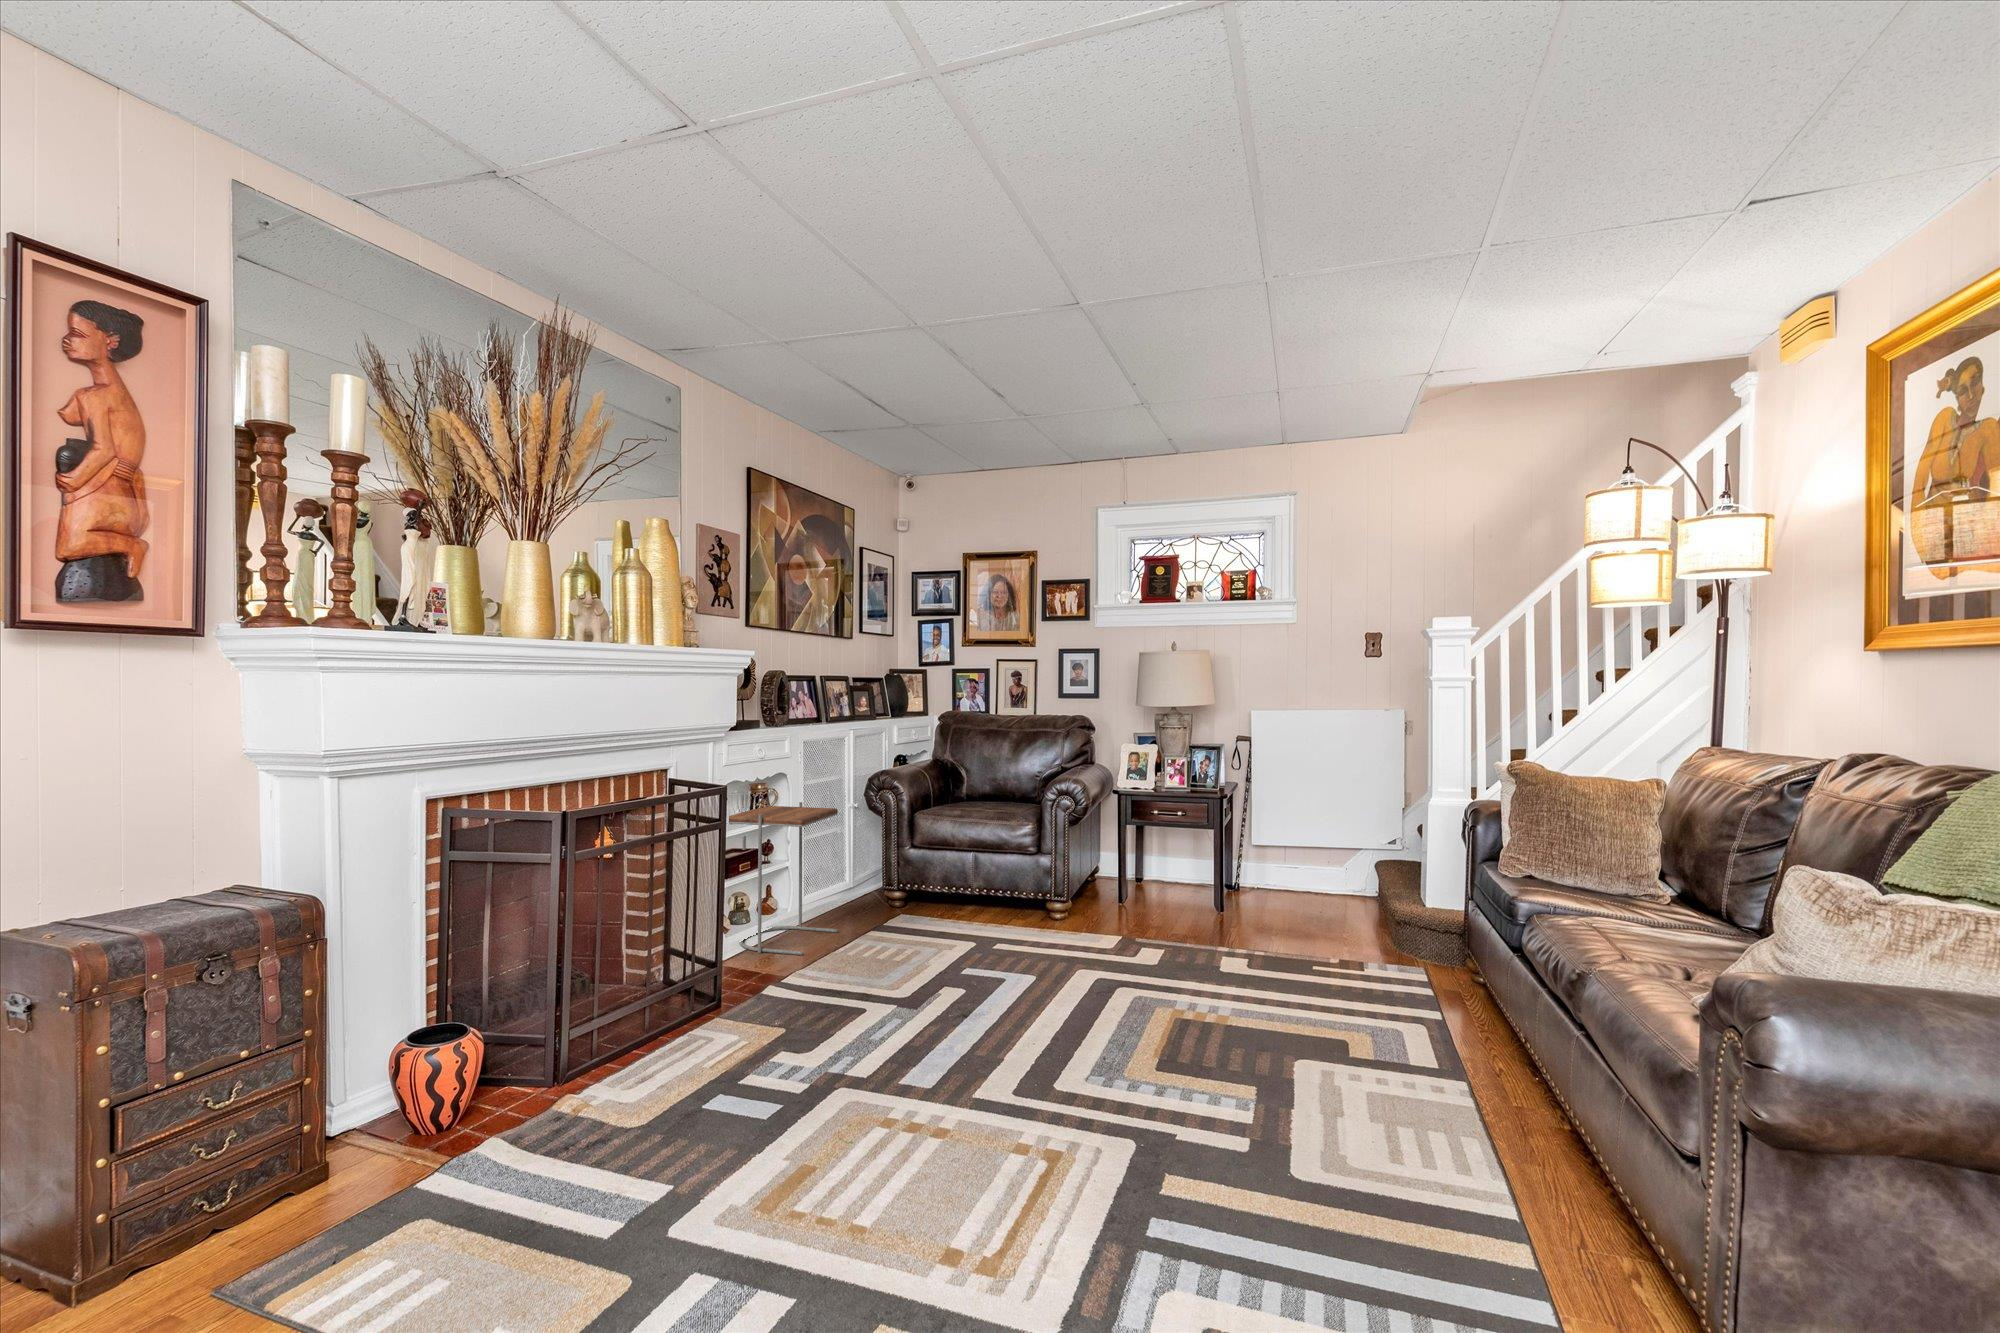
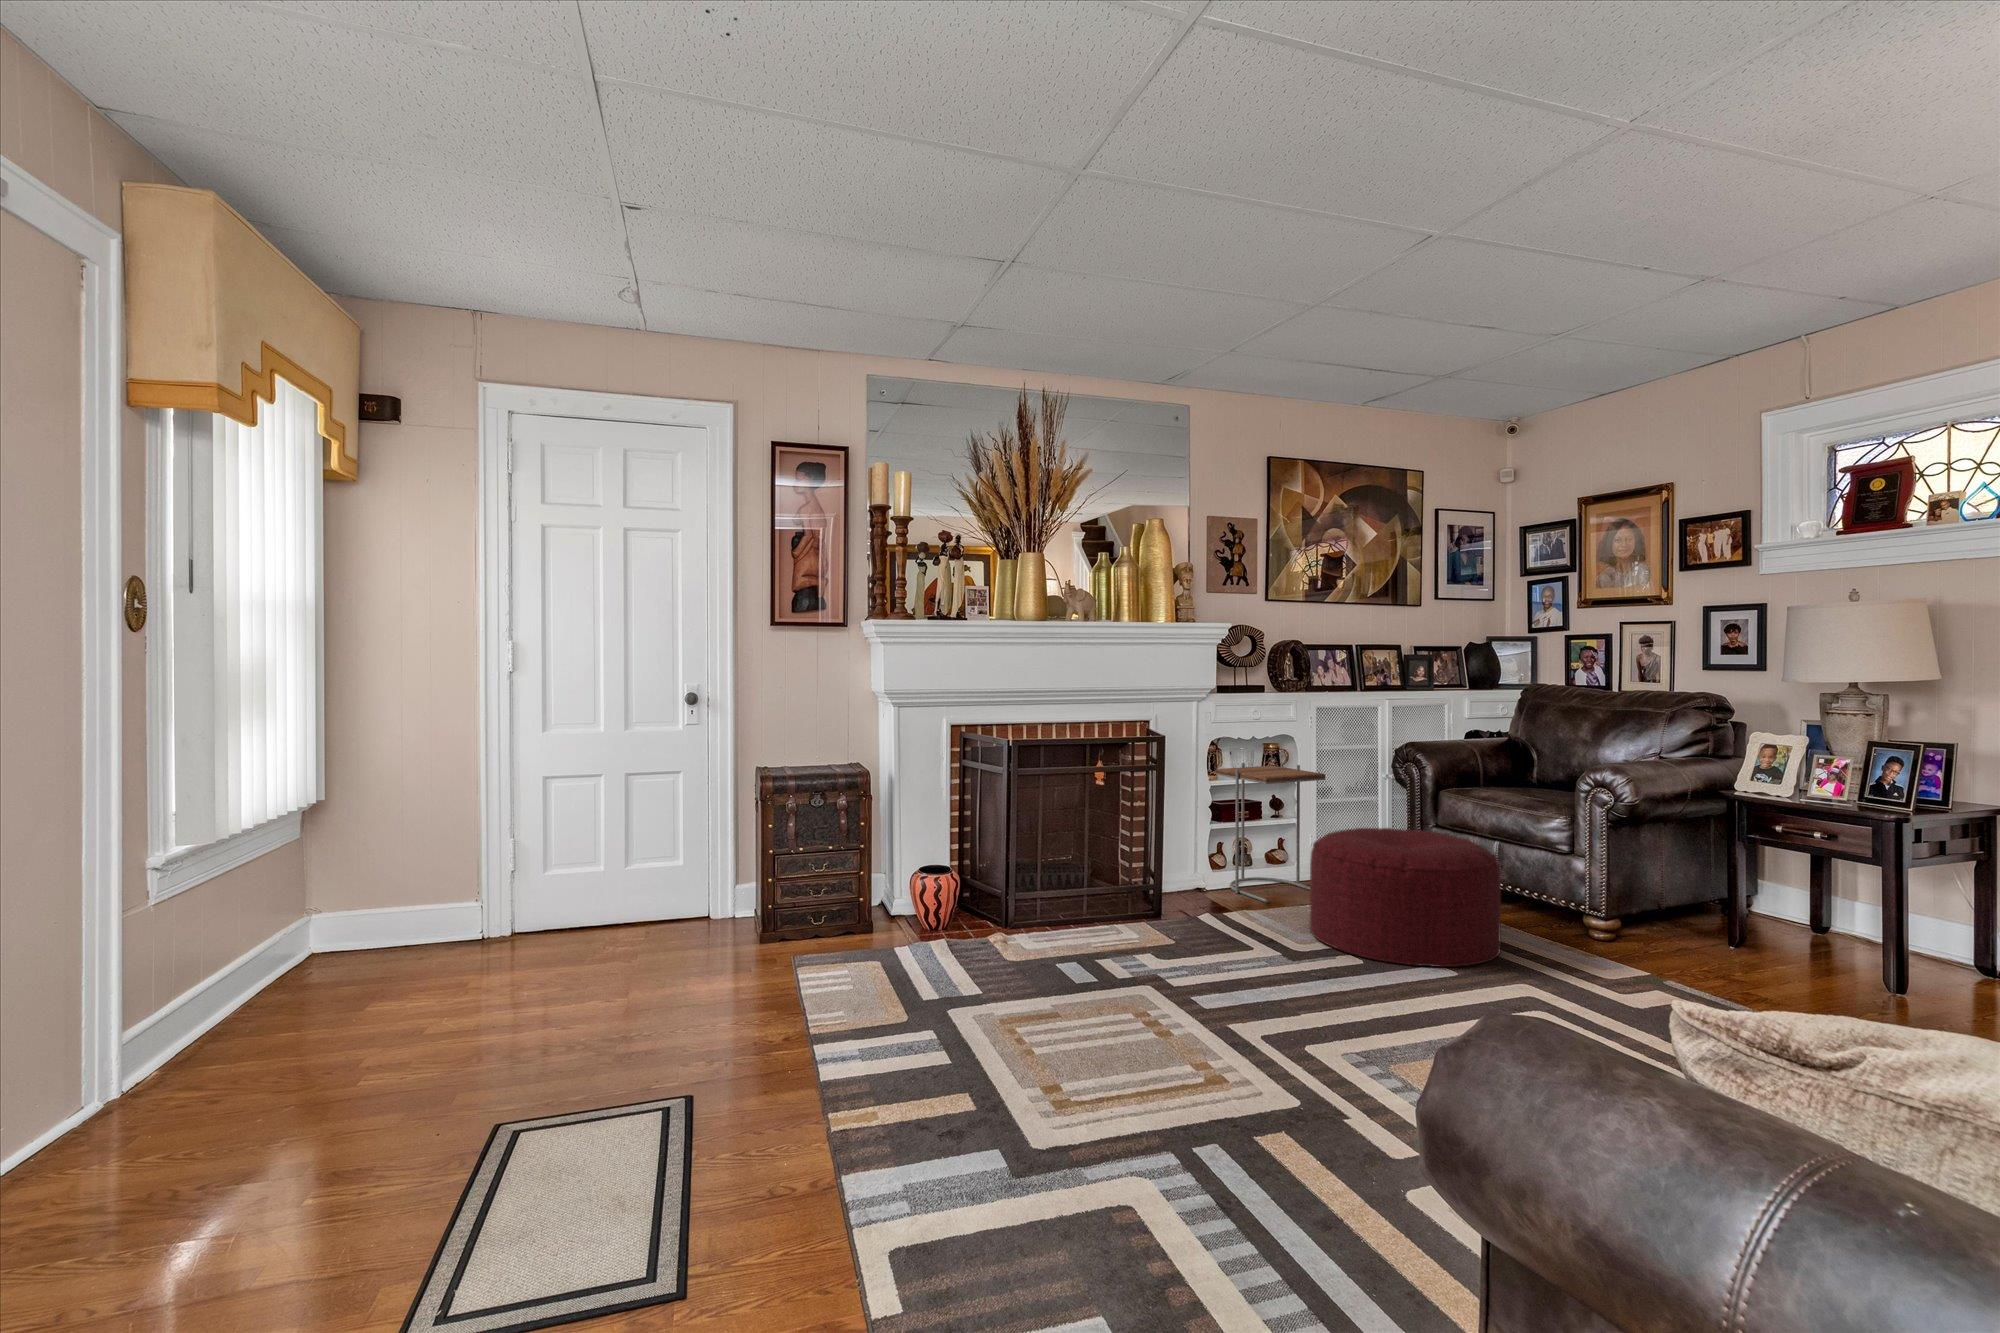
ottoman: none [873,851,1038,984] -> present [1310,828,1501,967]

